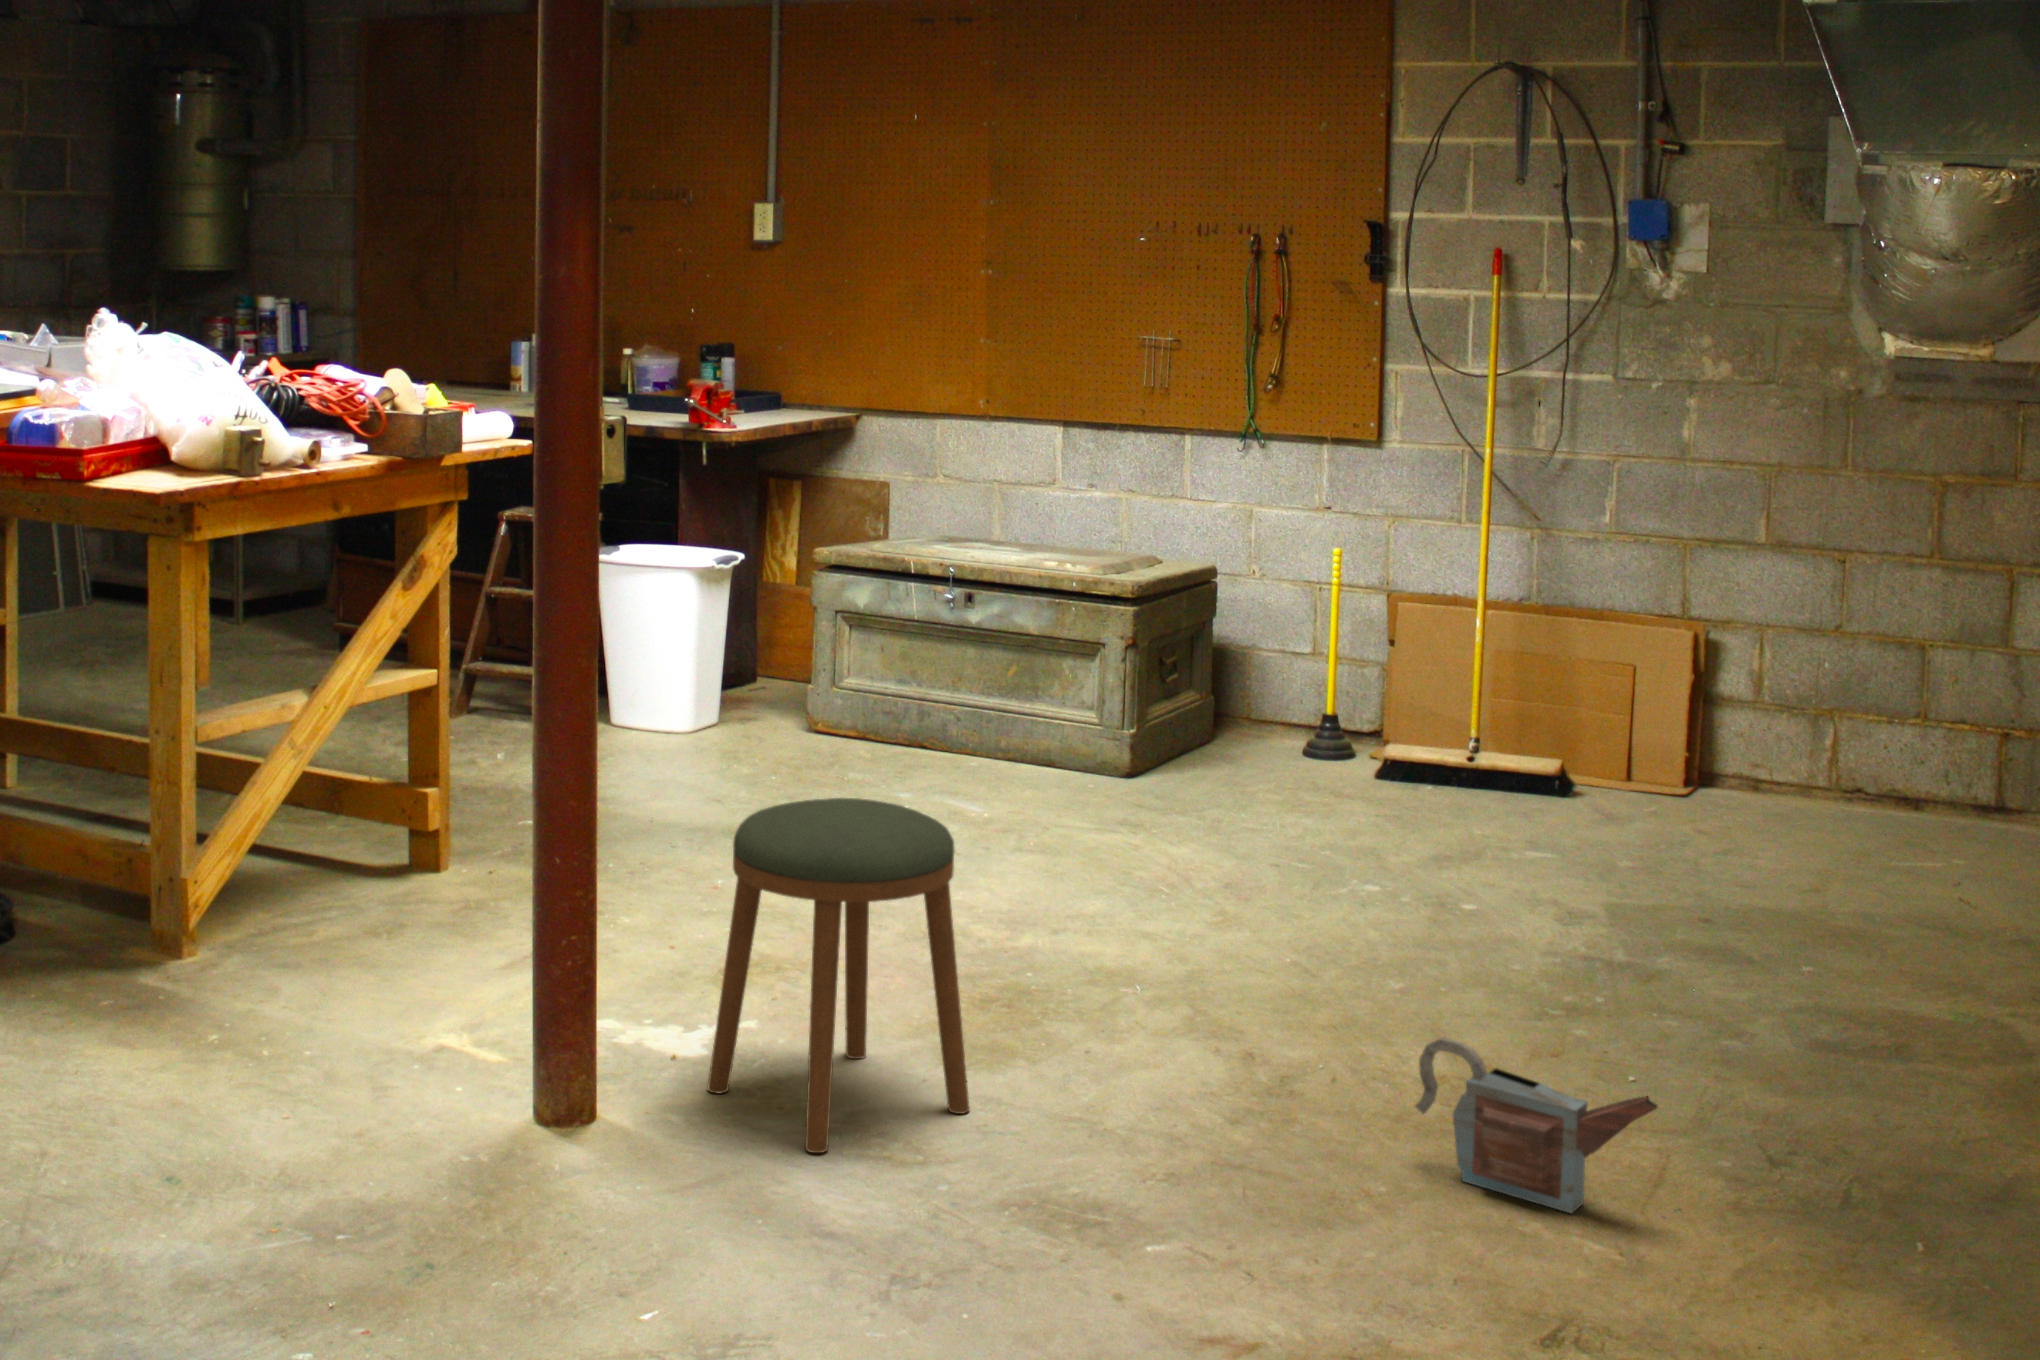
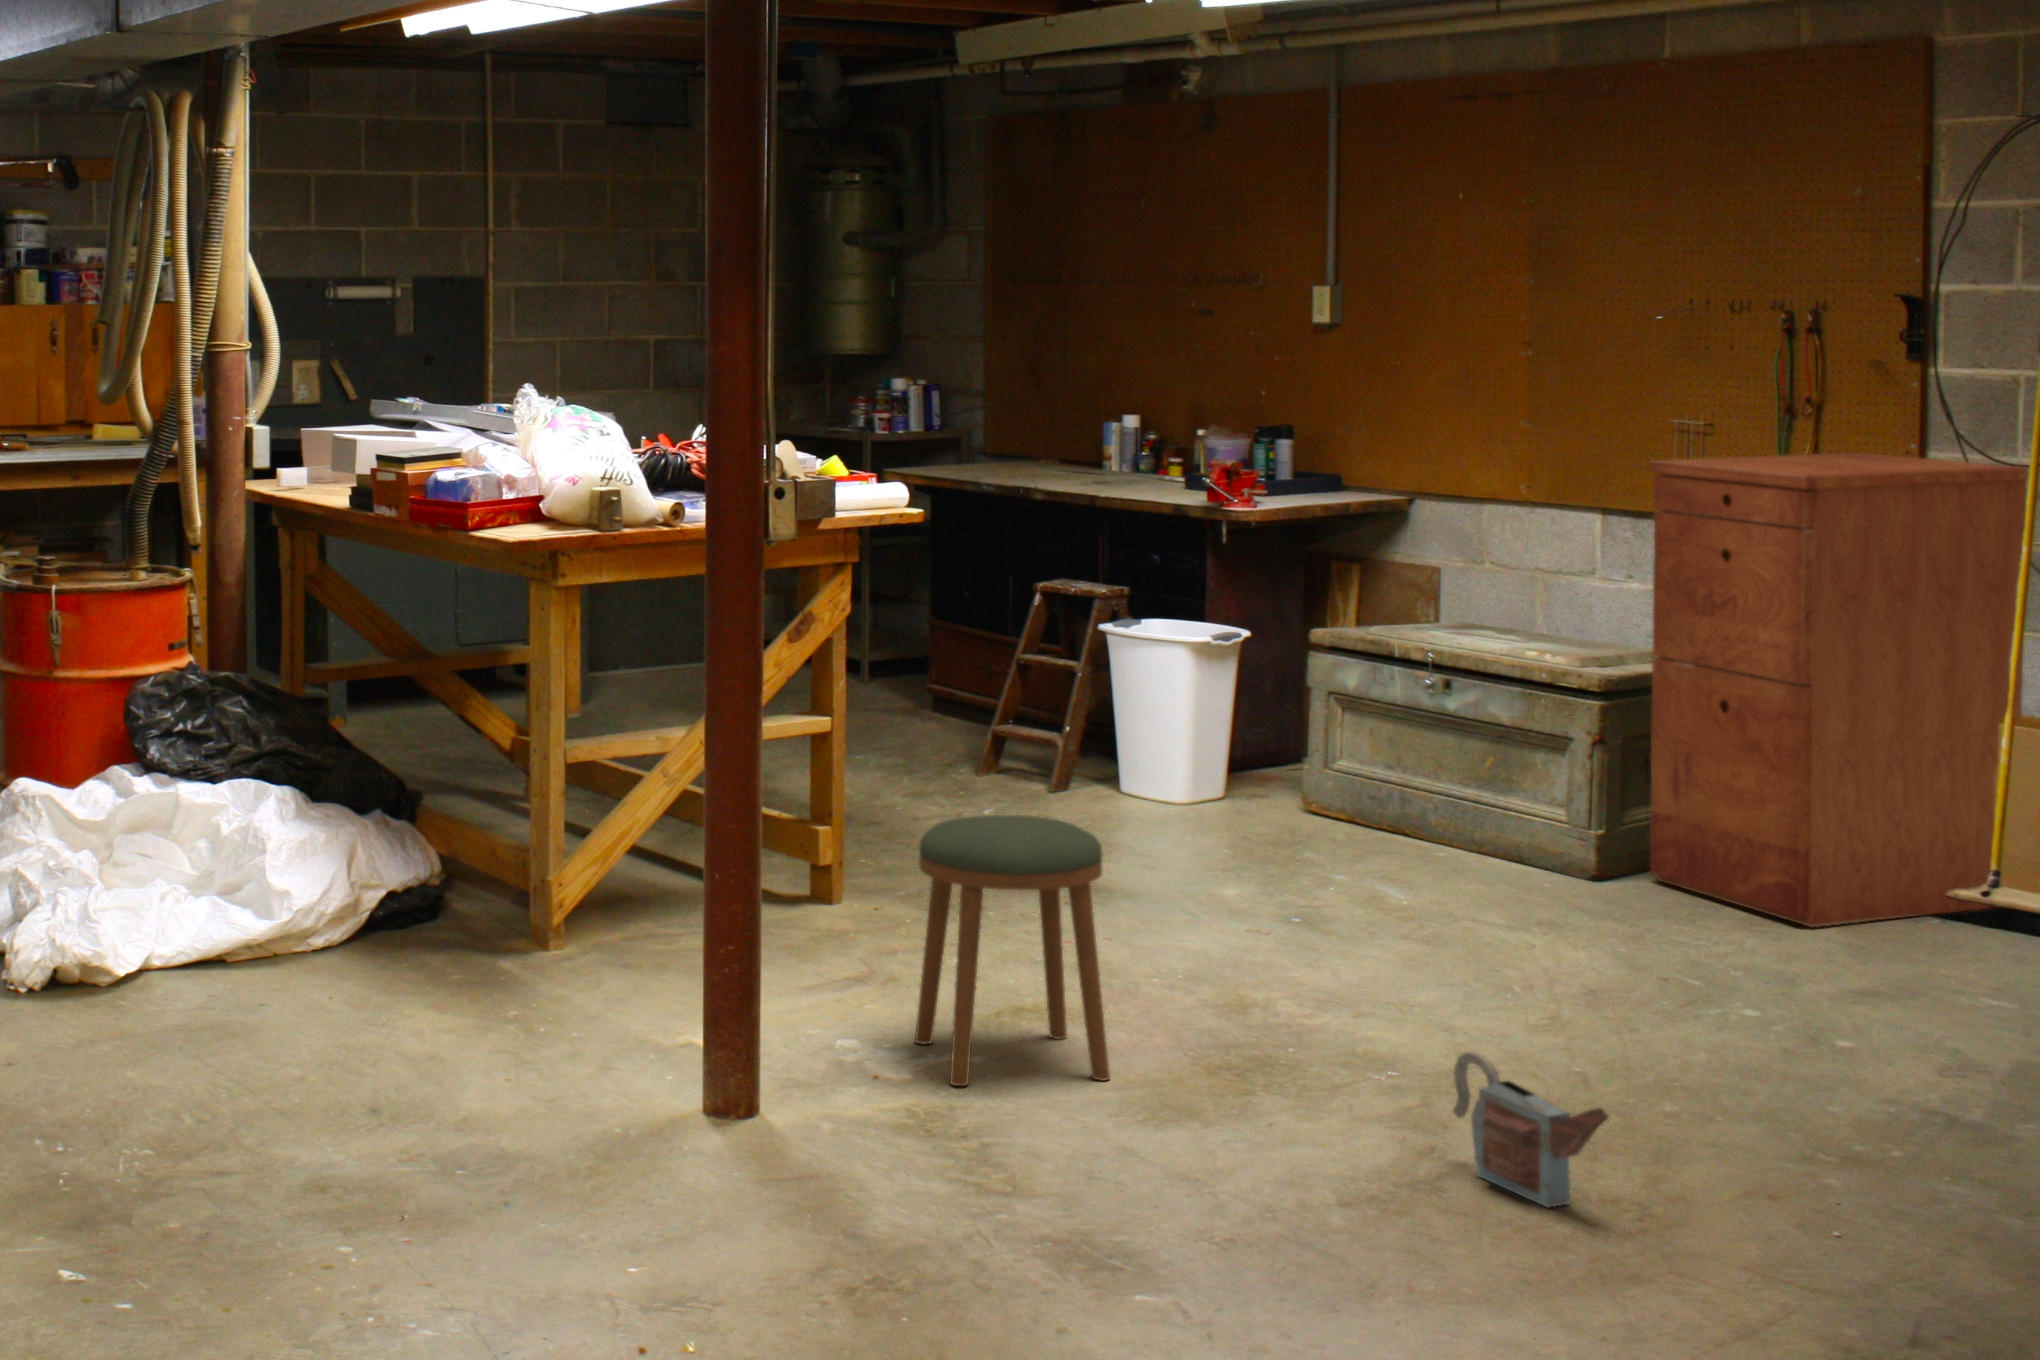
filing cabinet: none [1189,365,1501,814] -> present [1650,453,2028,927]

